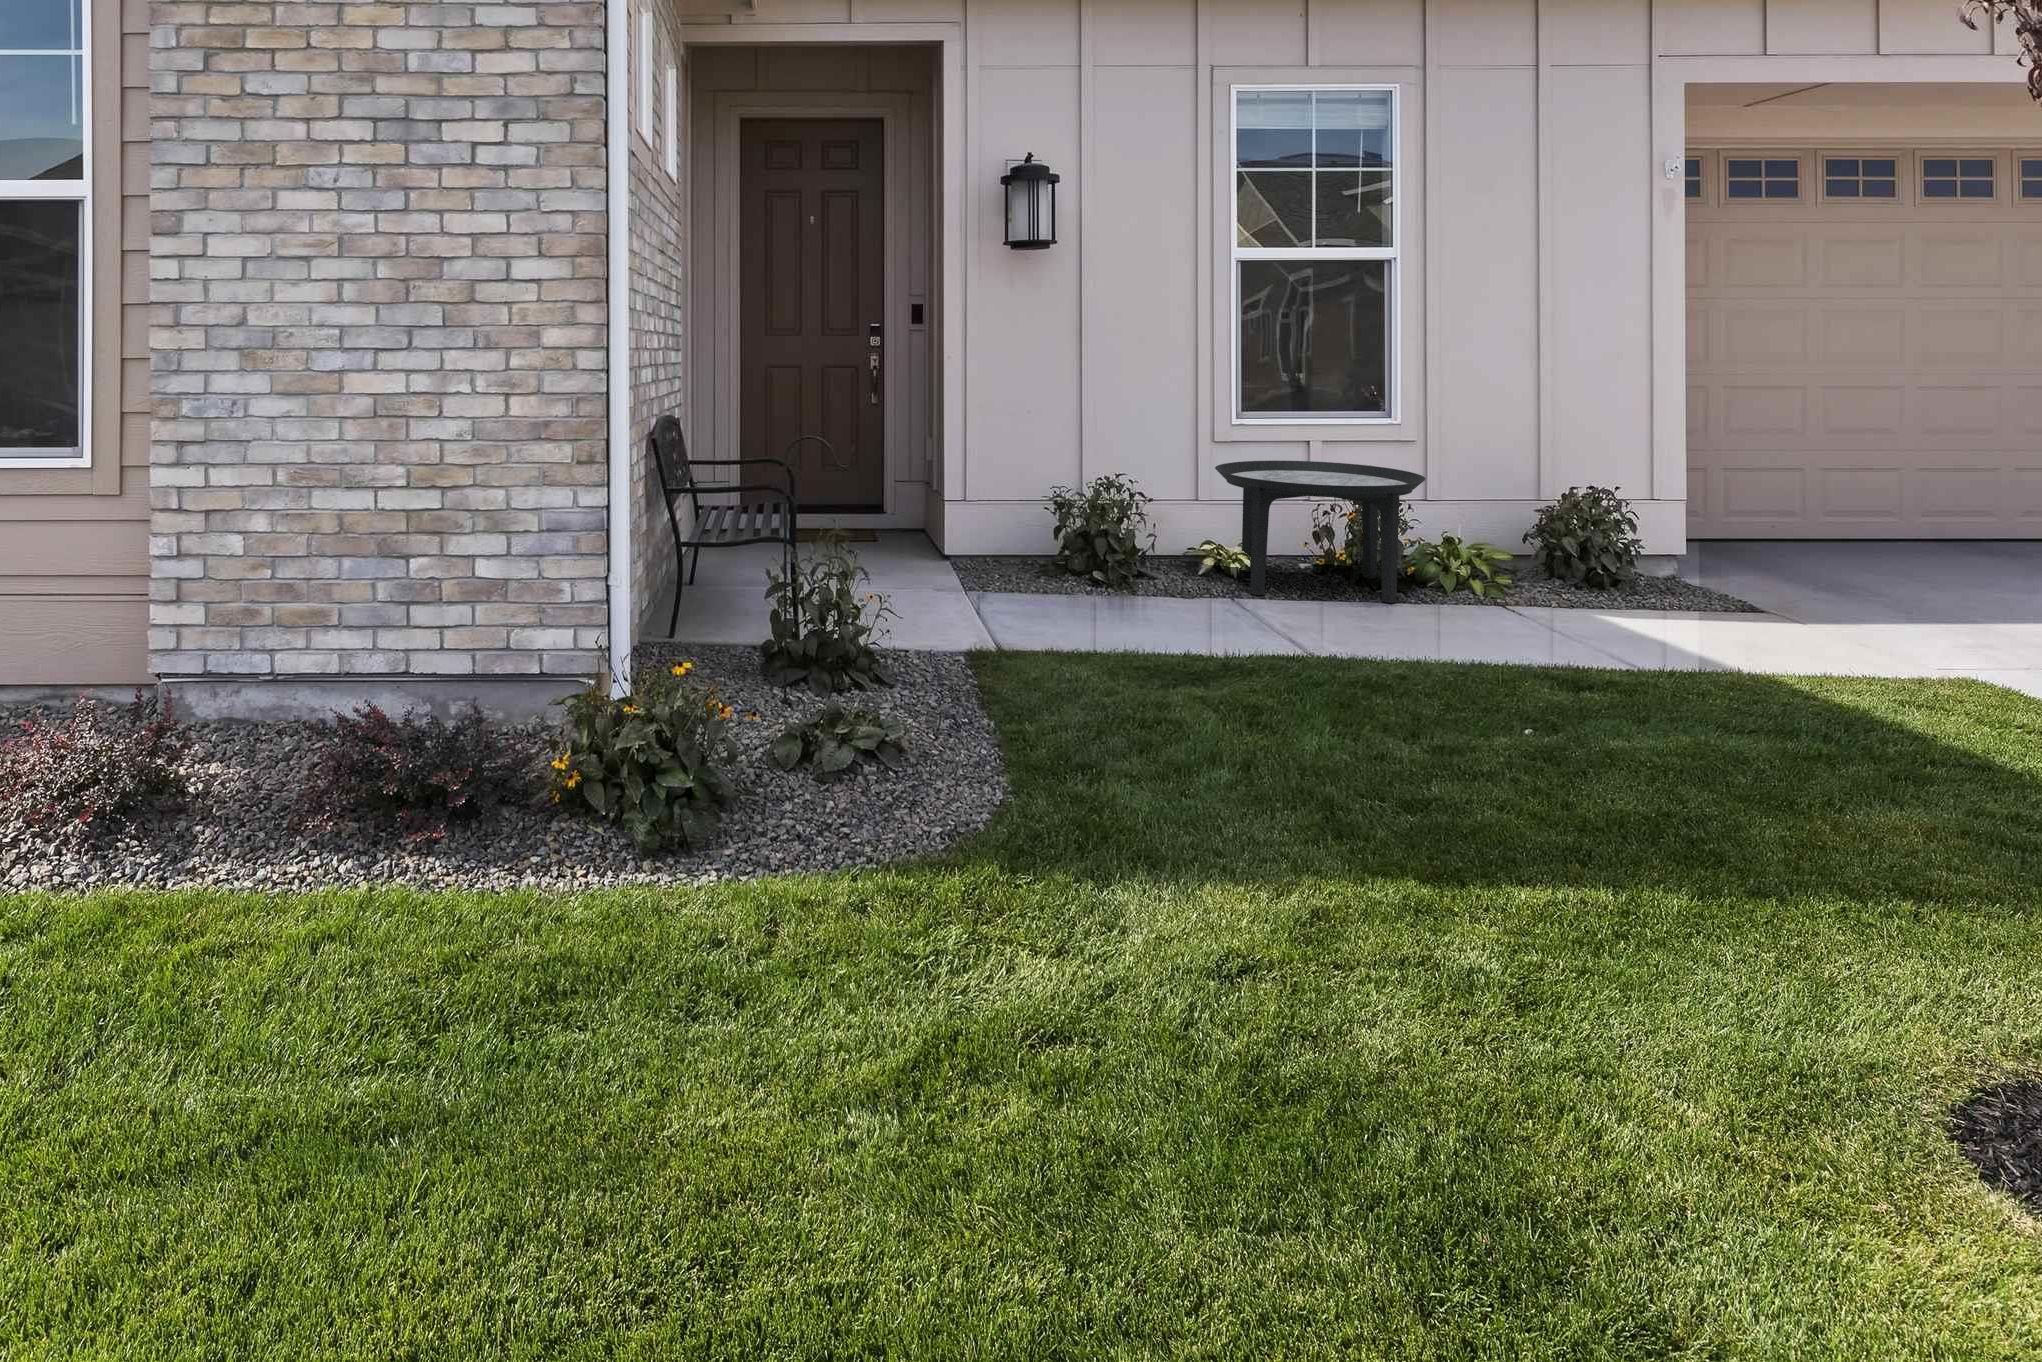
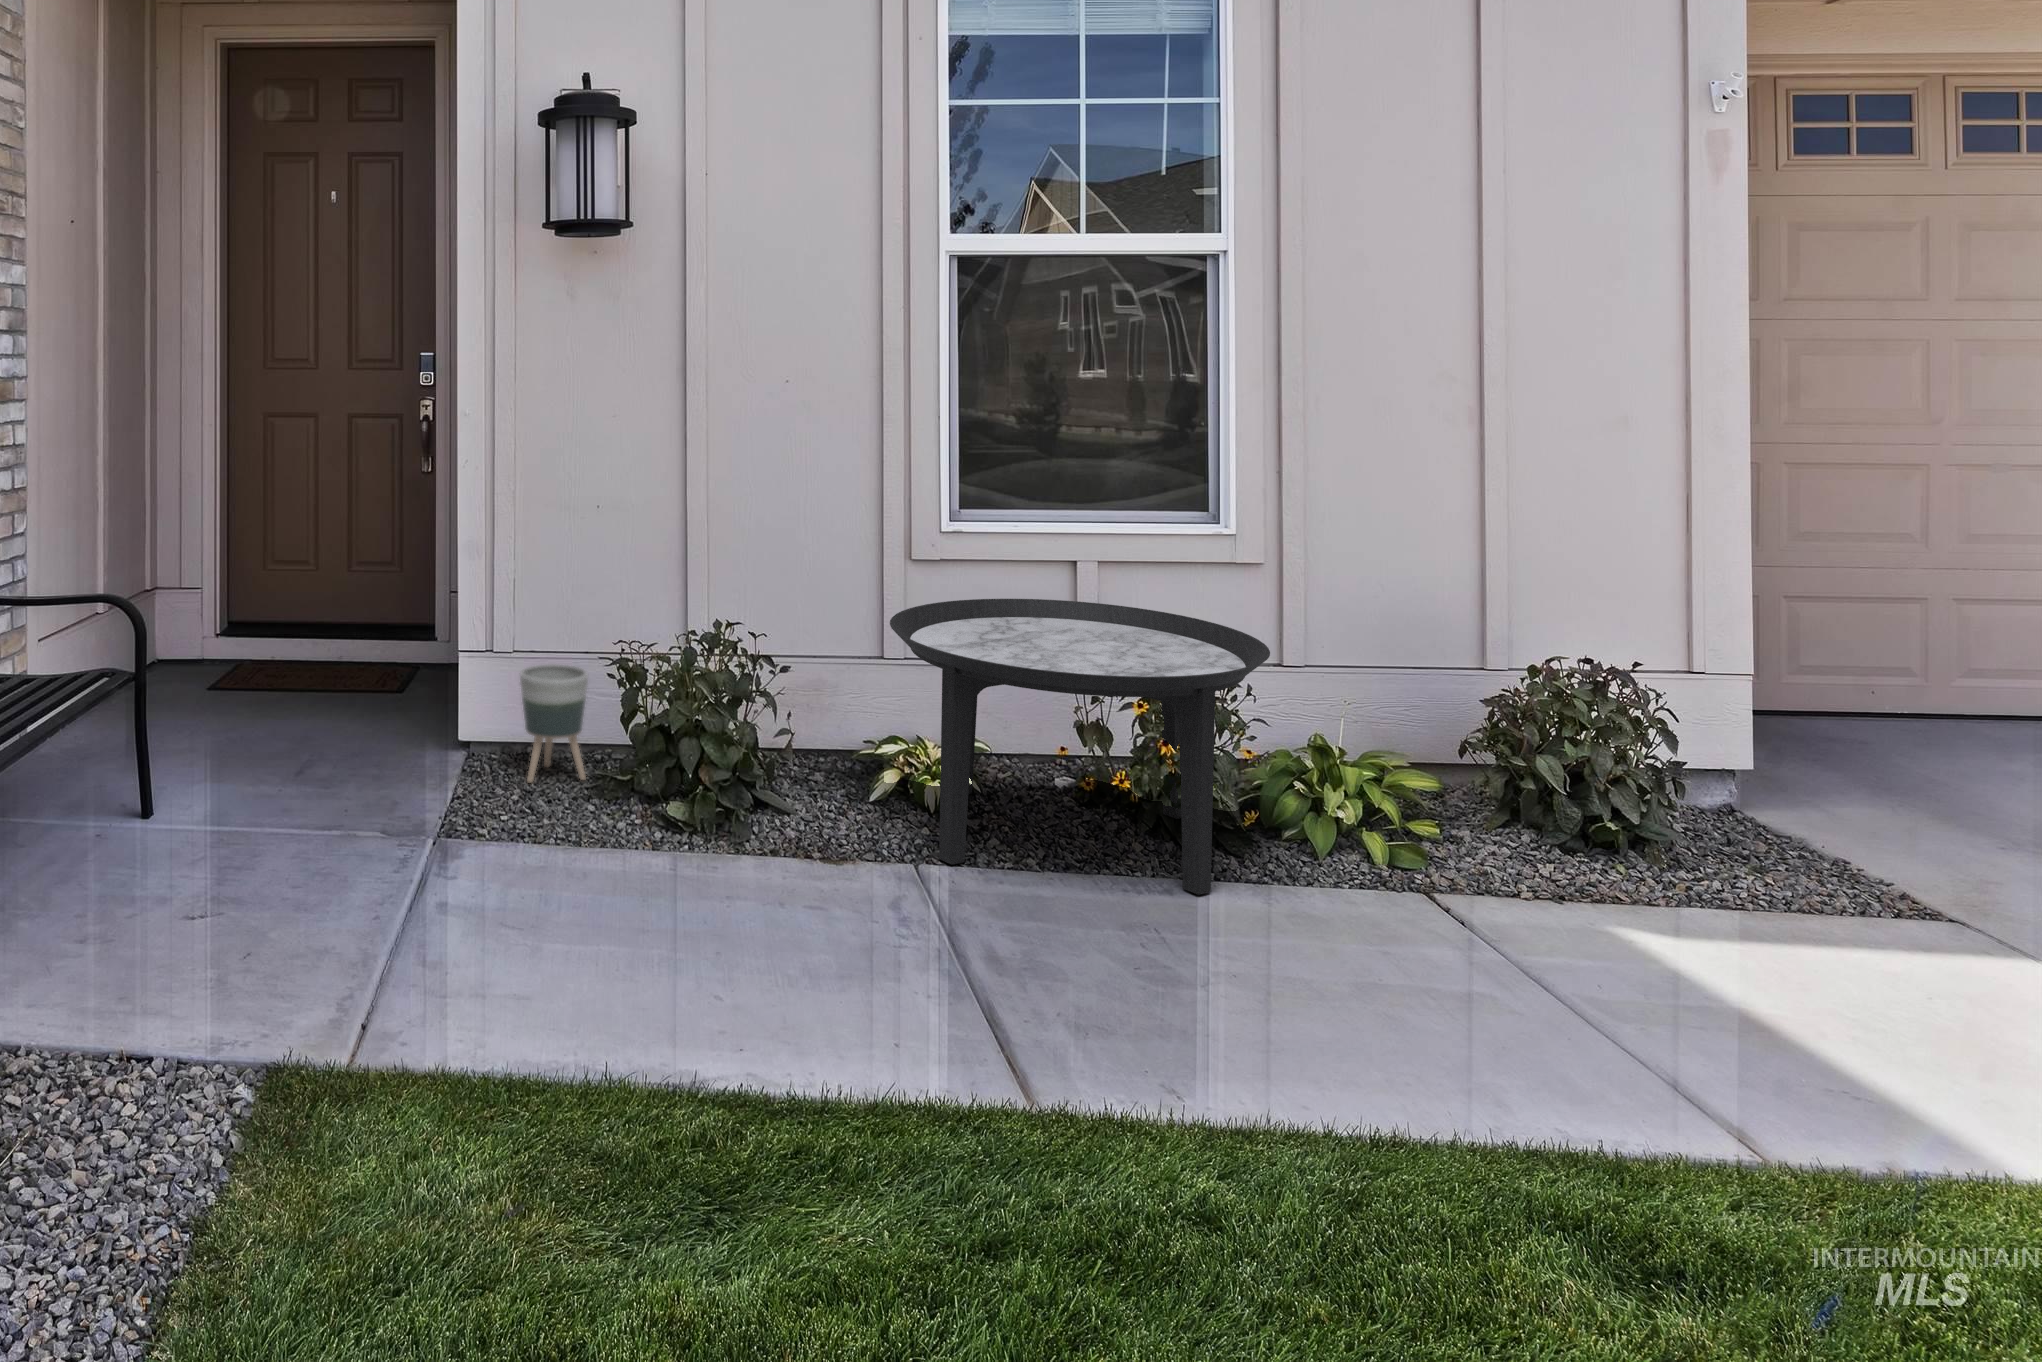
planter: none [993,503,1034,570] -> present [520,664,588,783]

